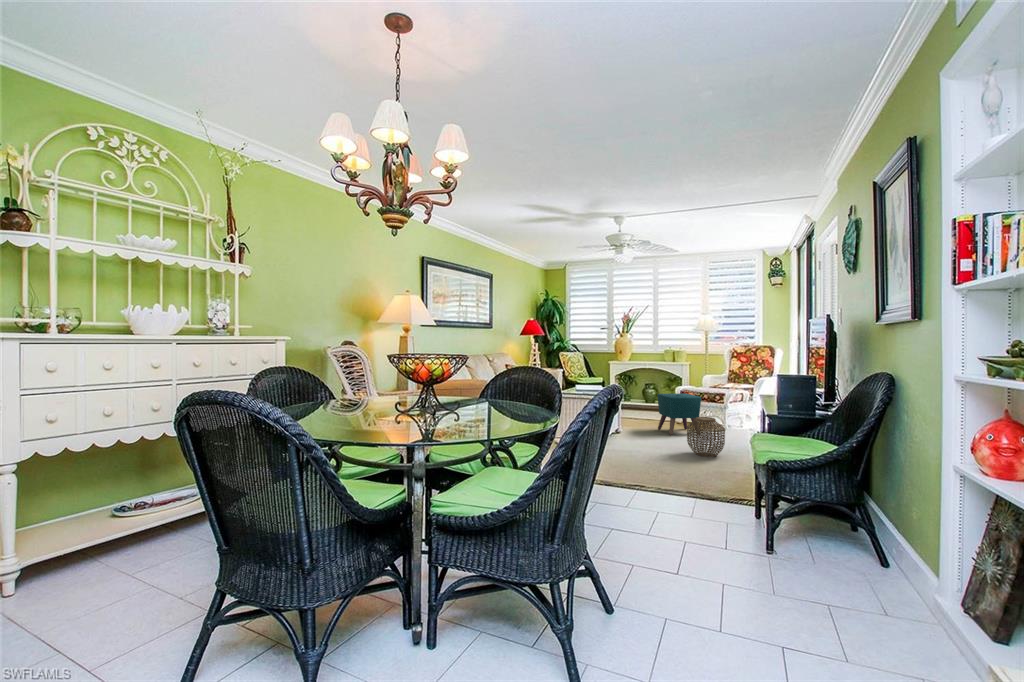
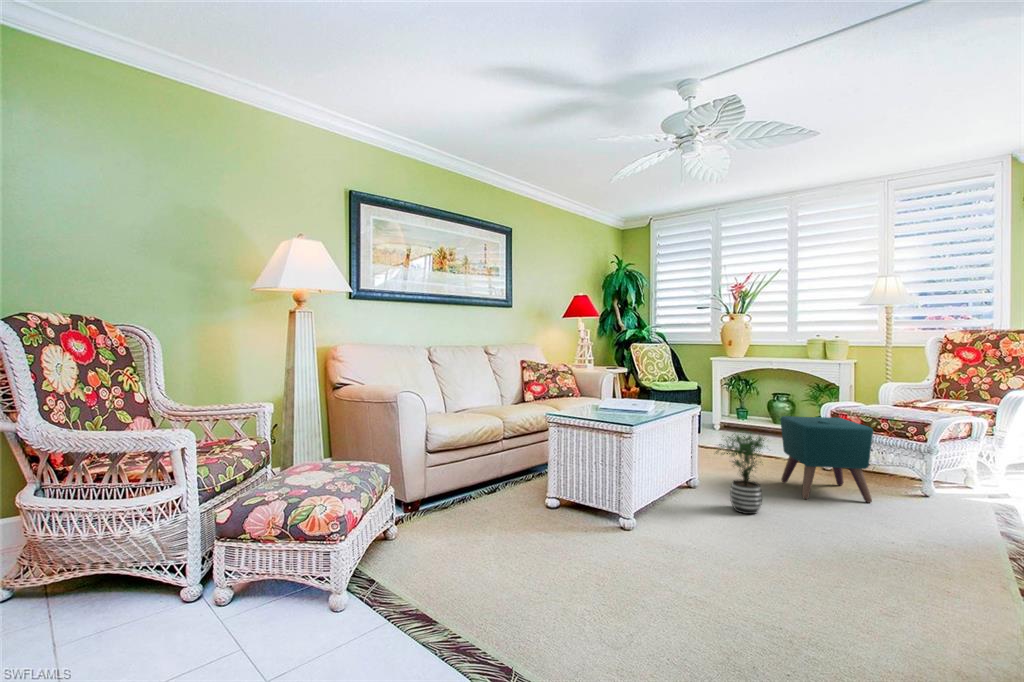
potted plant: none [629,400,659,442] -> present [715,432,765,514]
woven basket: present [687,417,725,457] -> none [833,482,936,582]

